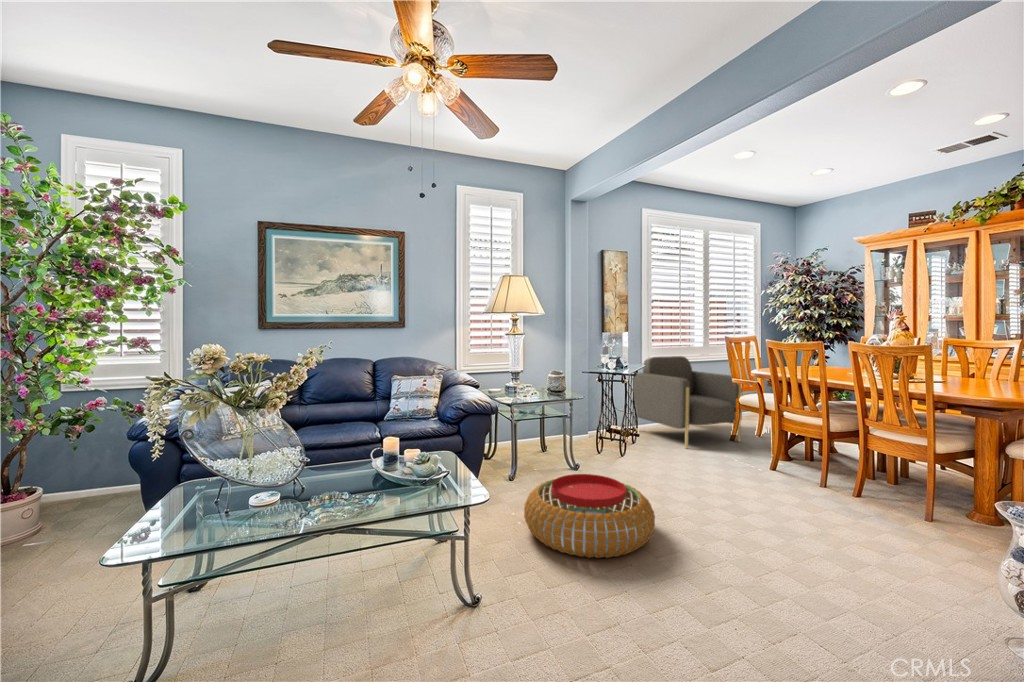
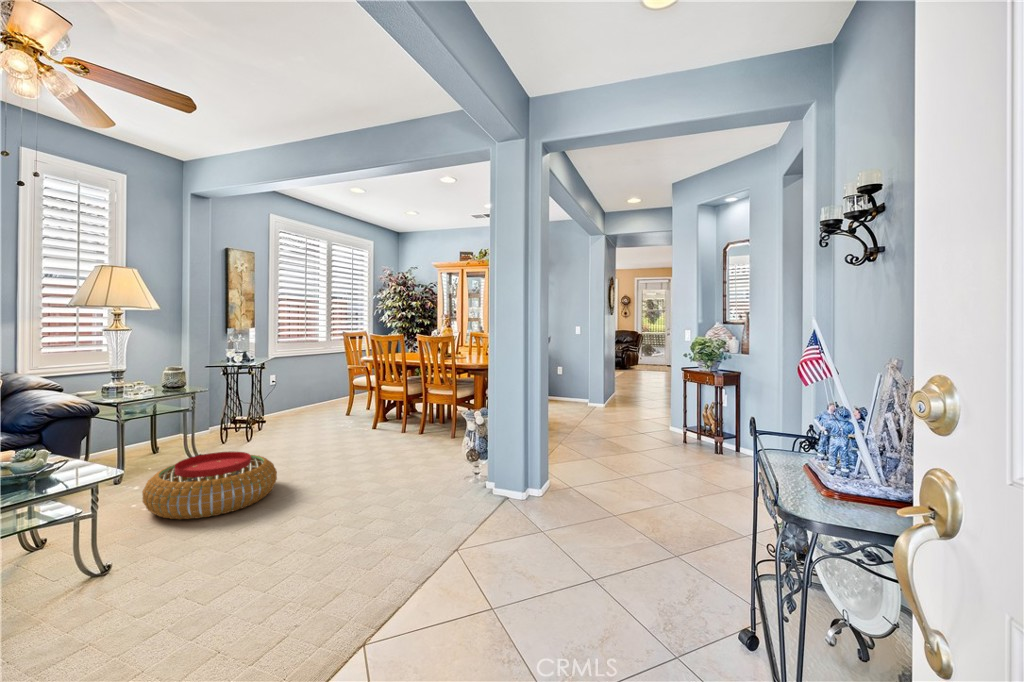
armchair: present [633,356,742,449] -> none [259,349,356,426]

